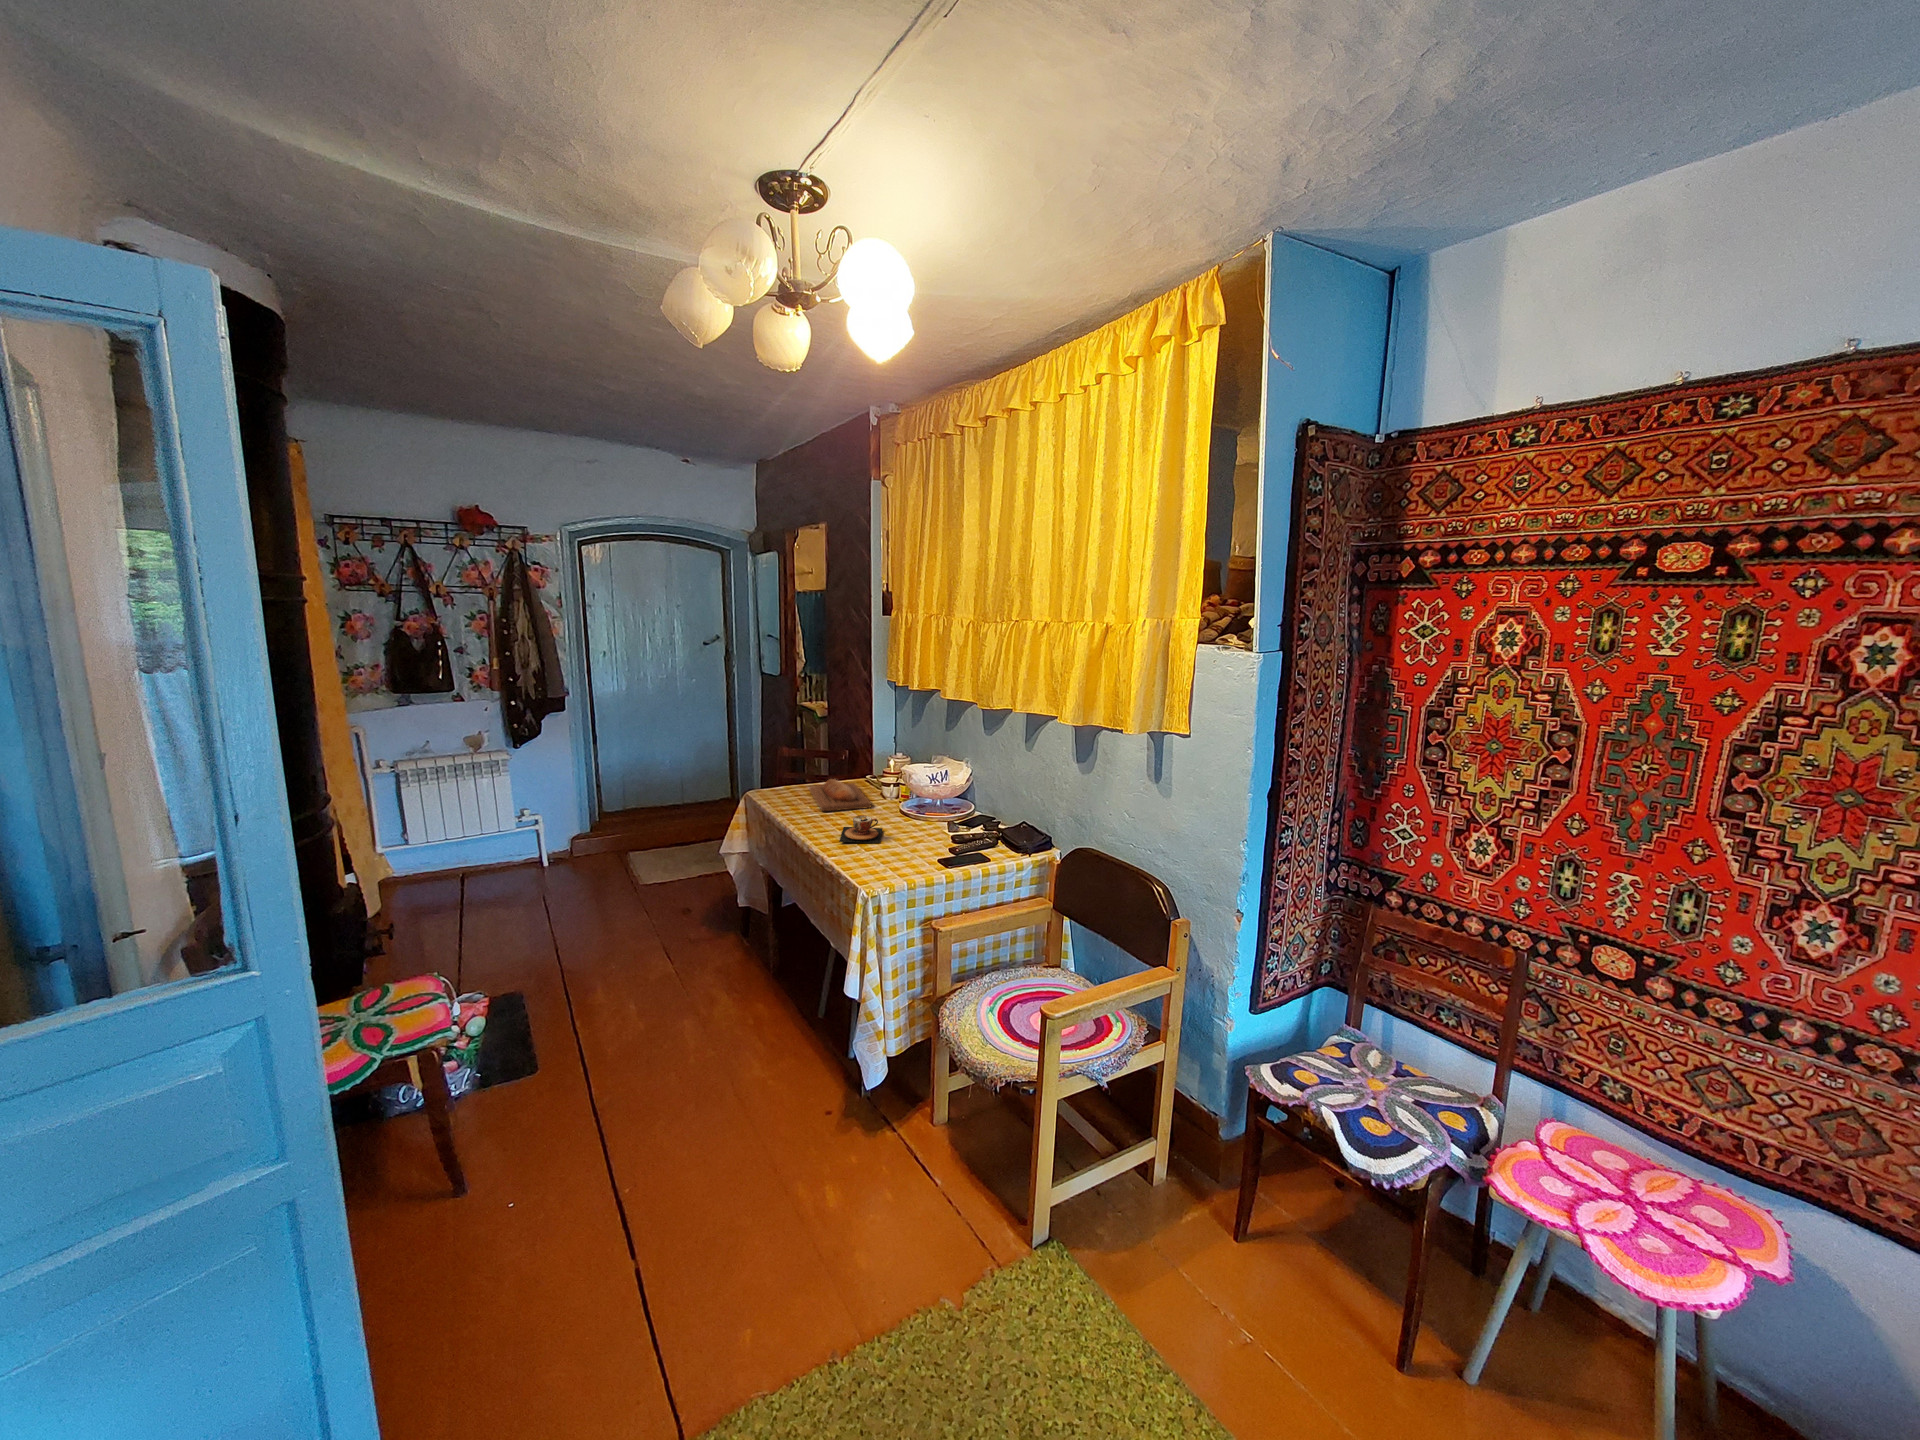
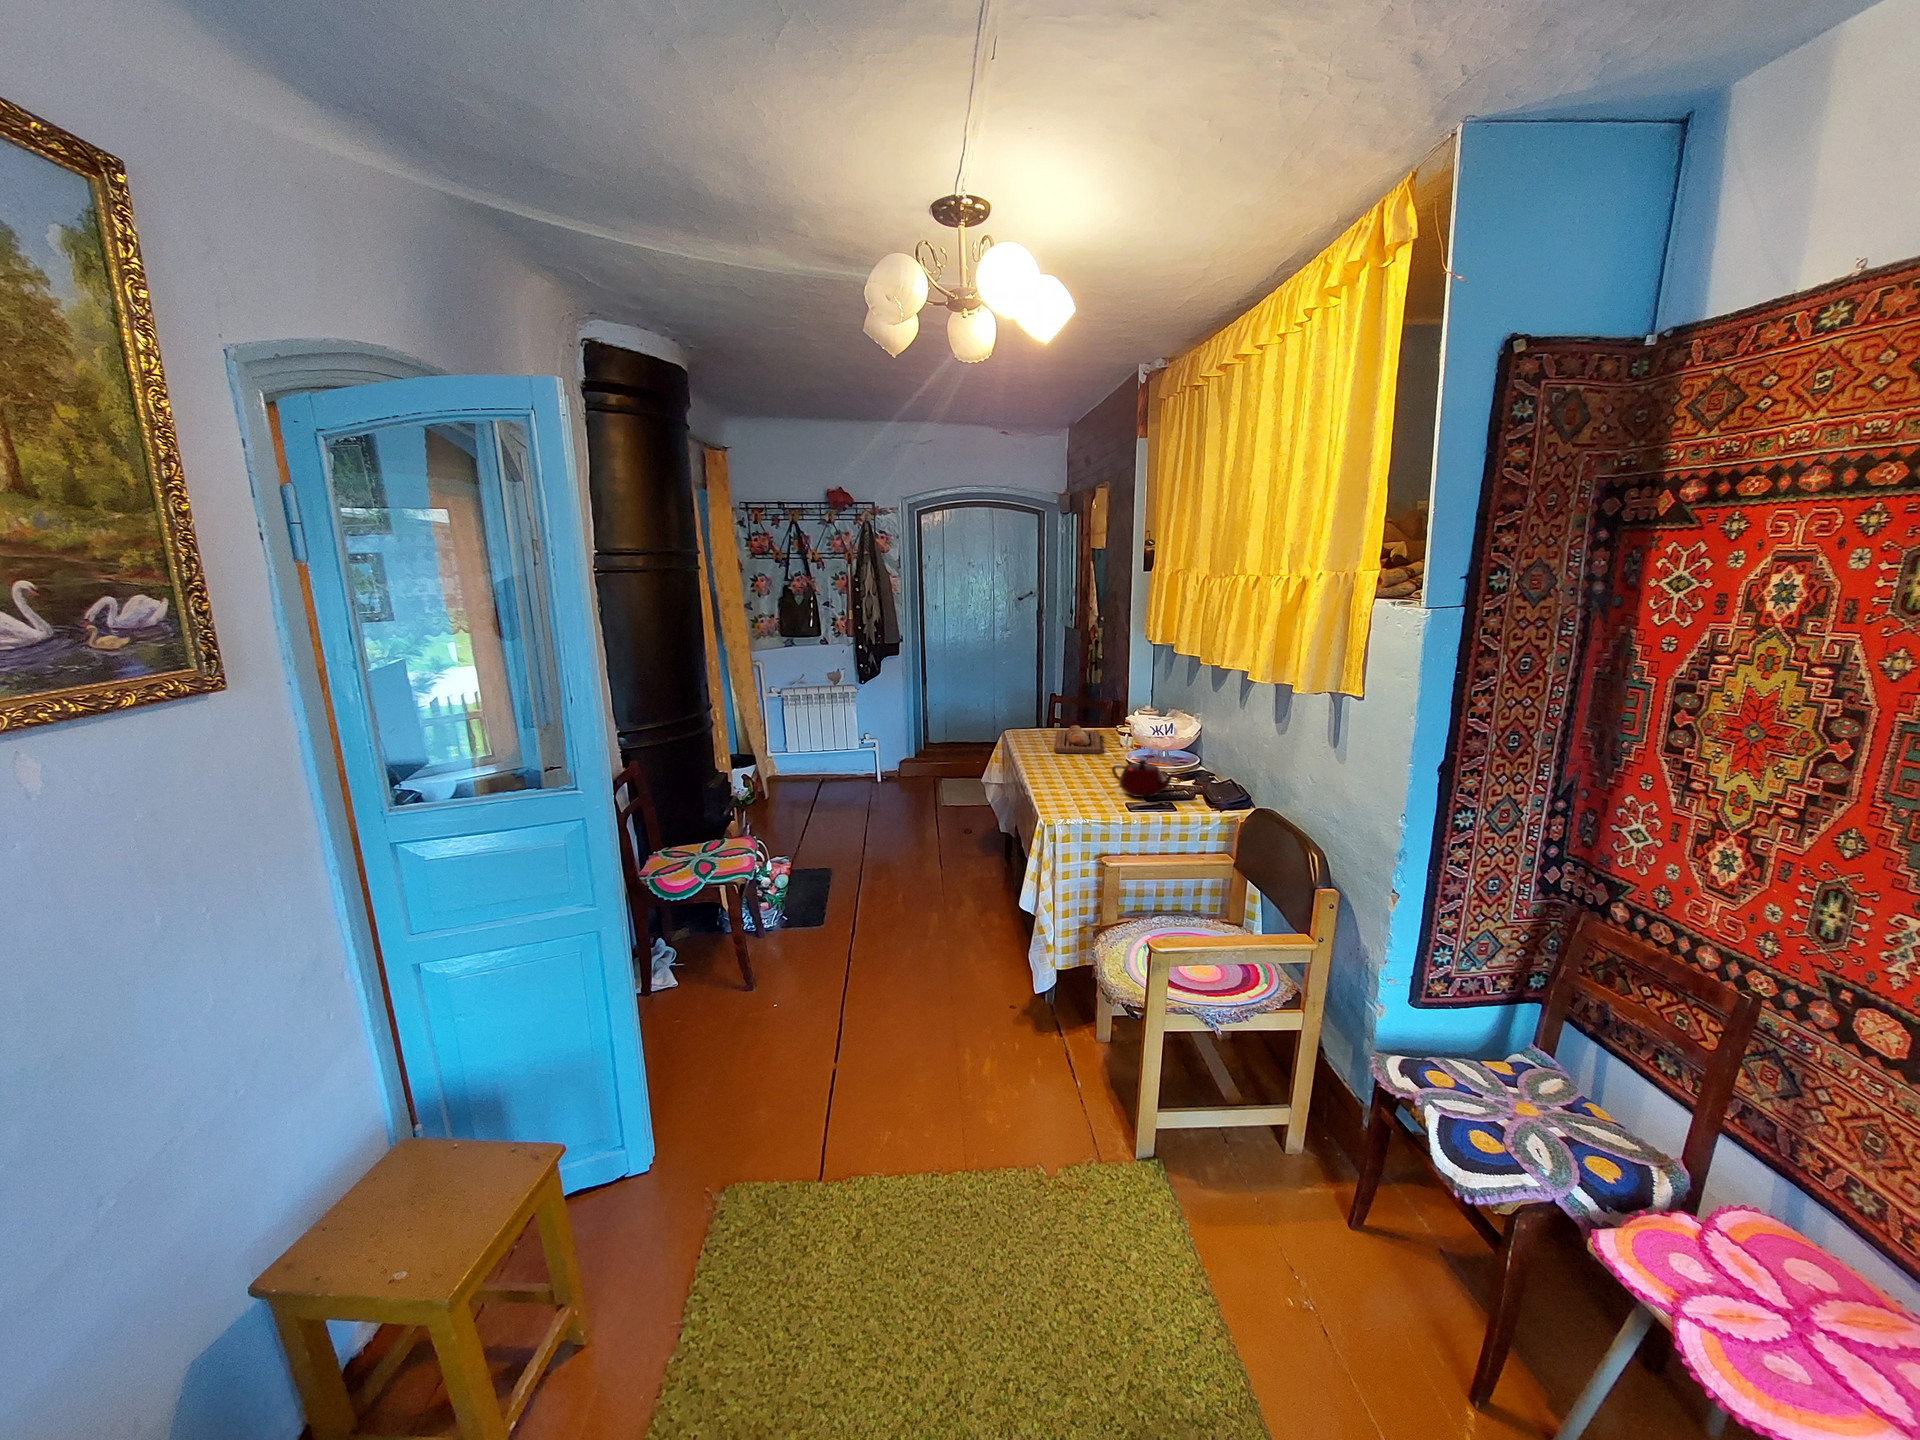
teapot: none [912,810,985,851] -> present [1112,759,1176,797]
teacup: present [839,816,883,843] -> none [1050,757,1096,783]

